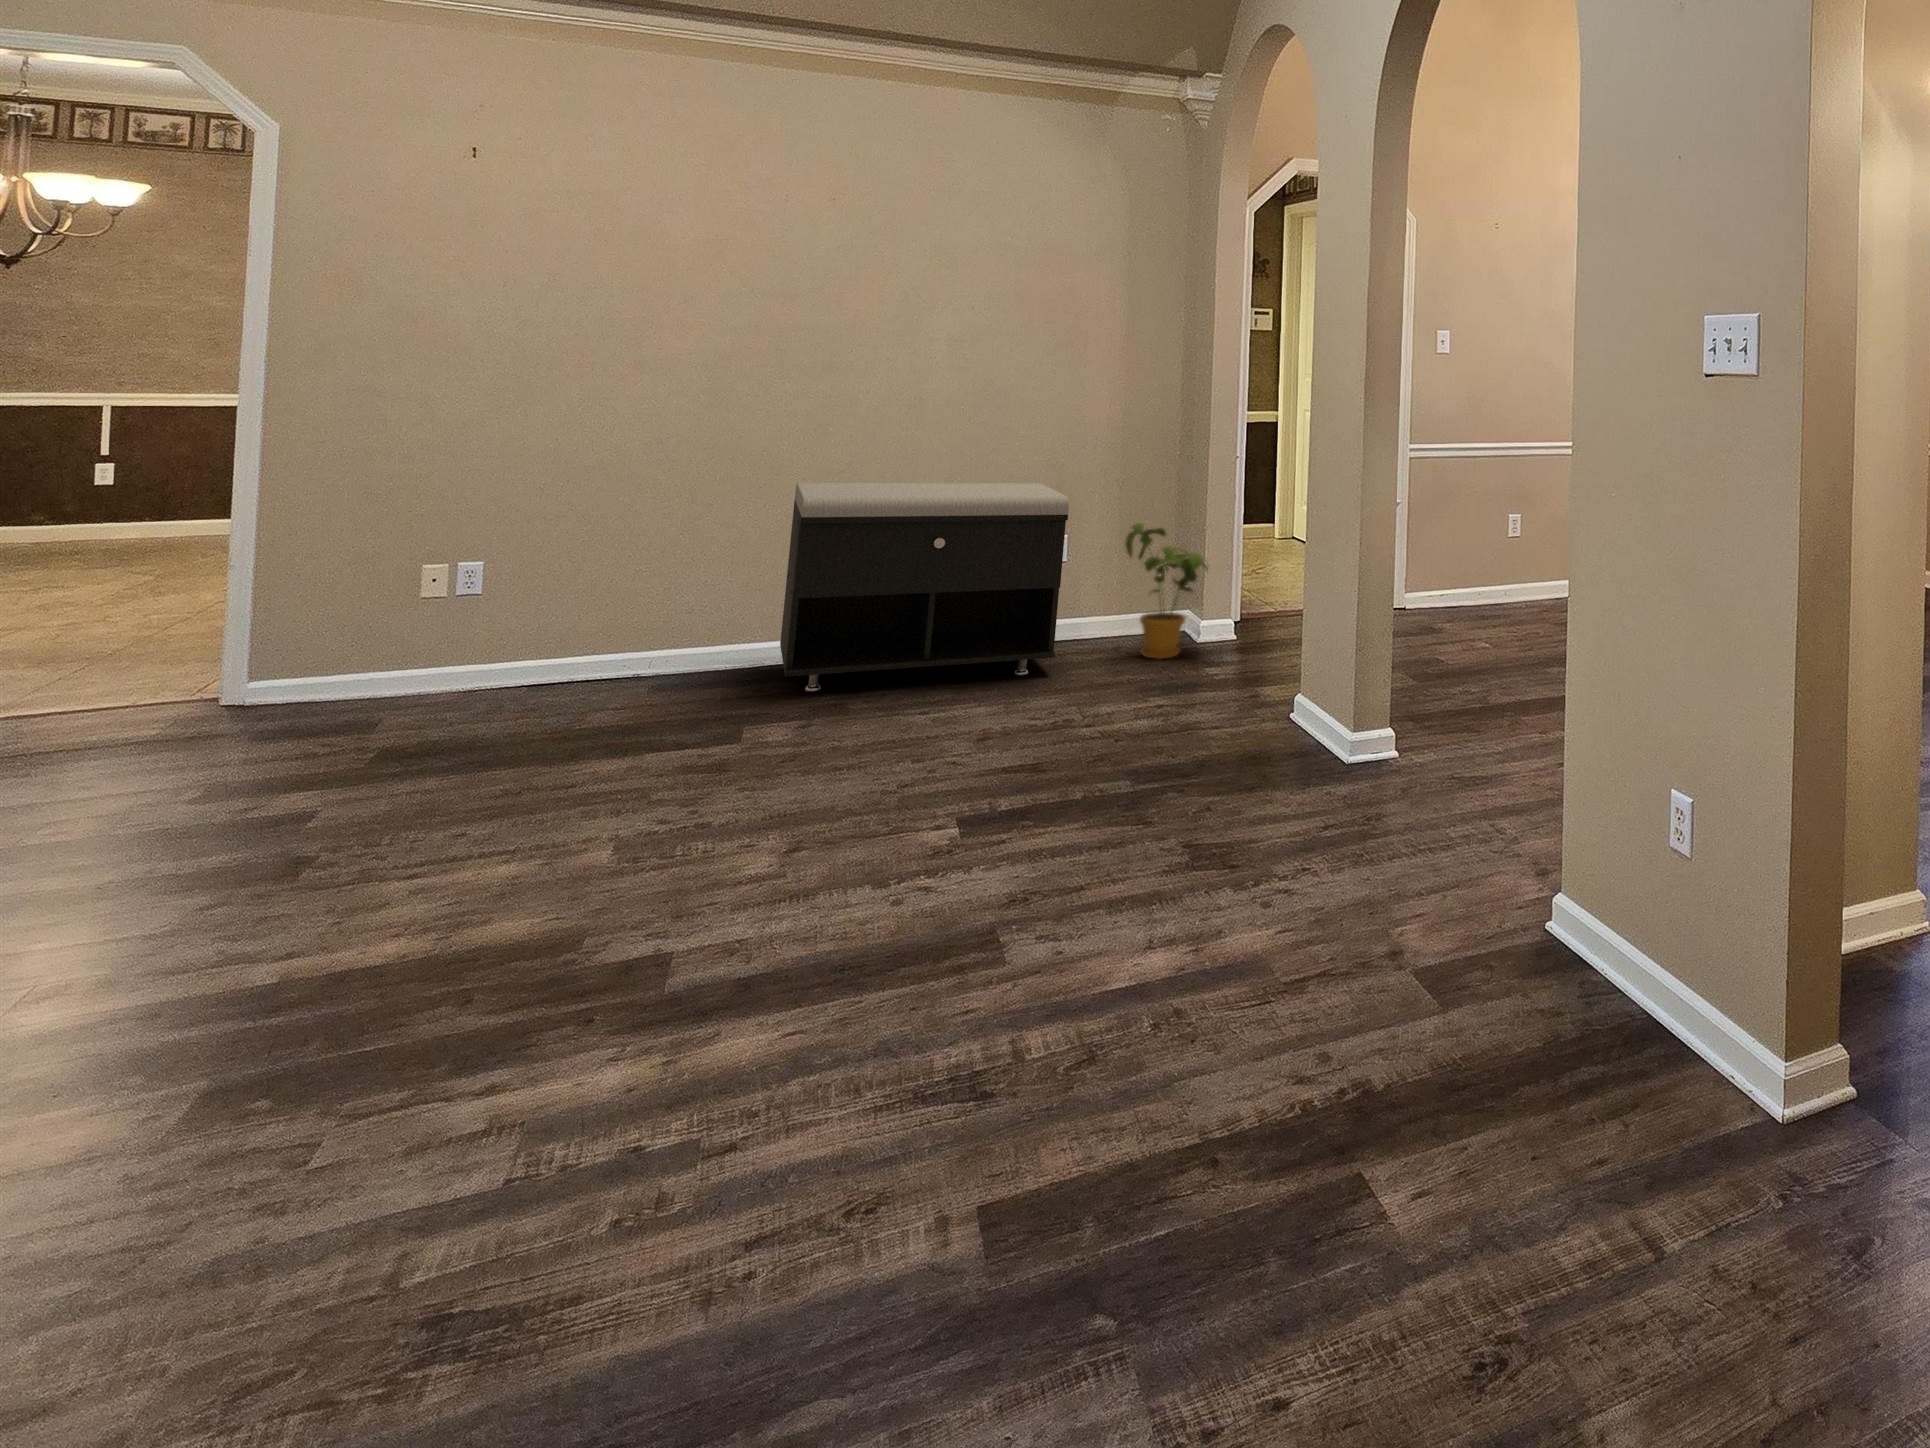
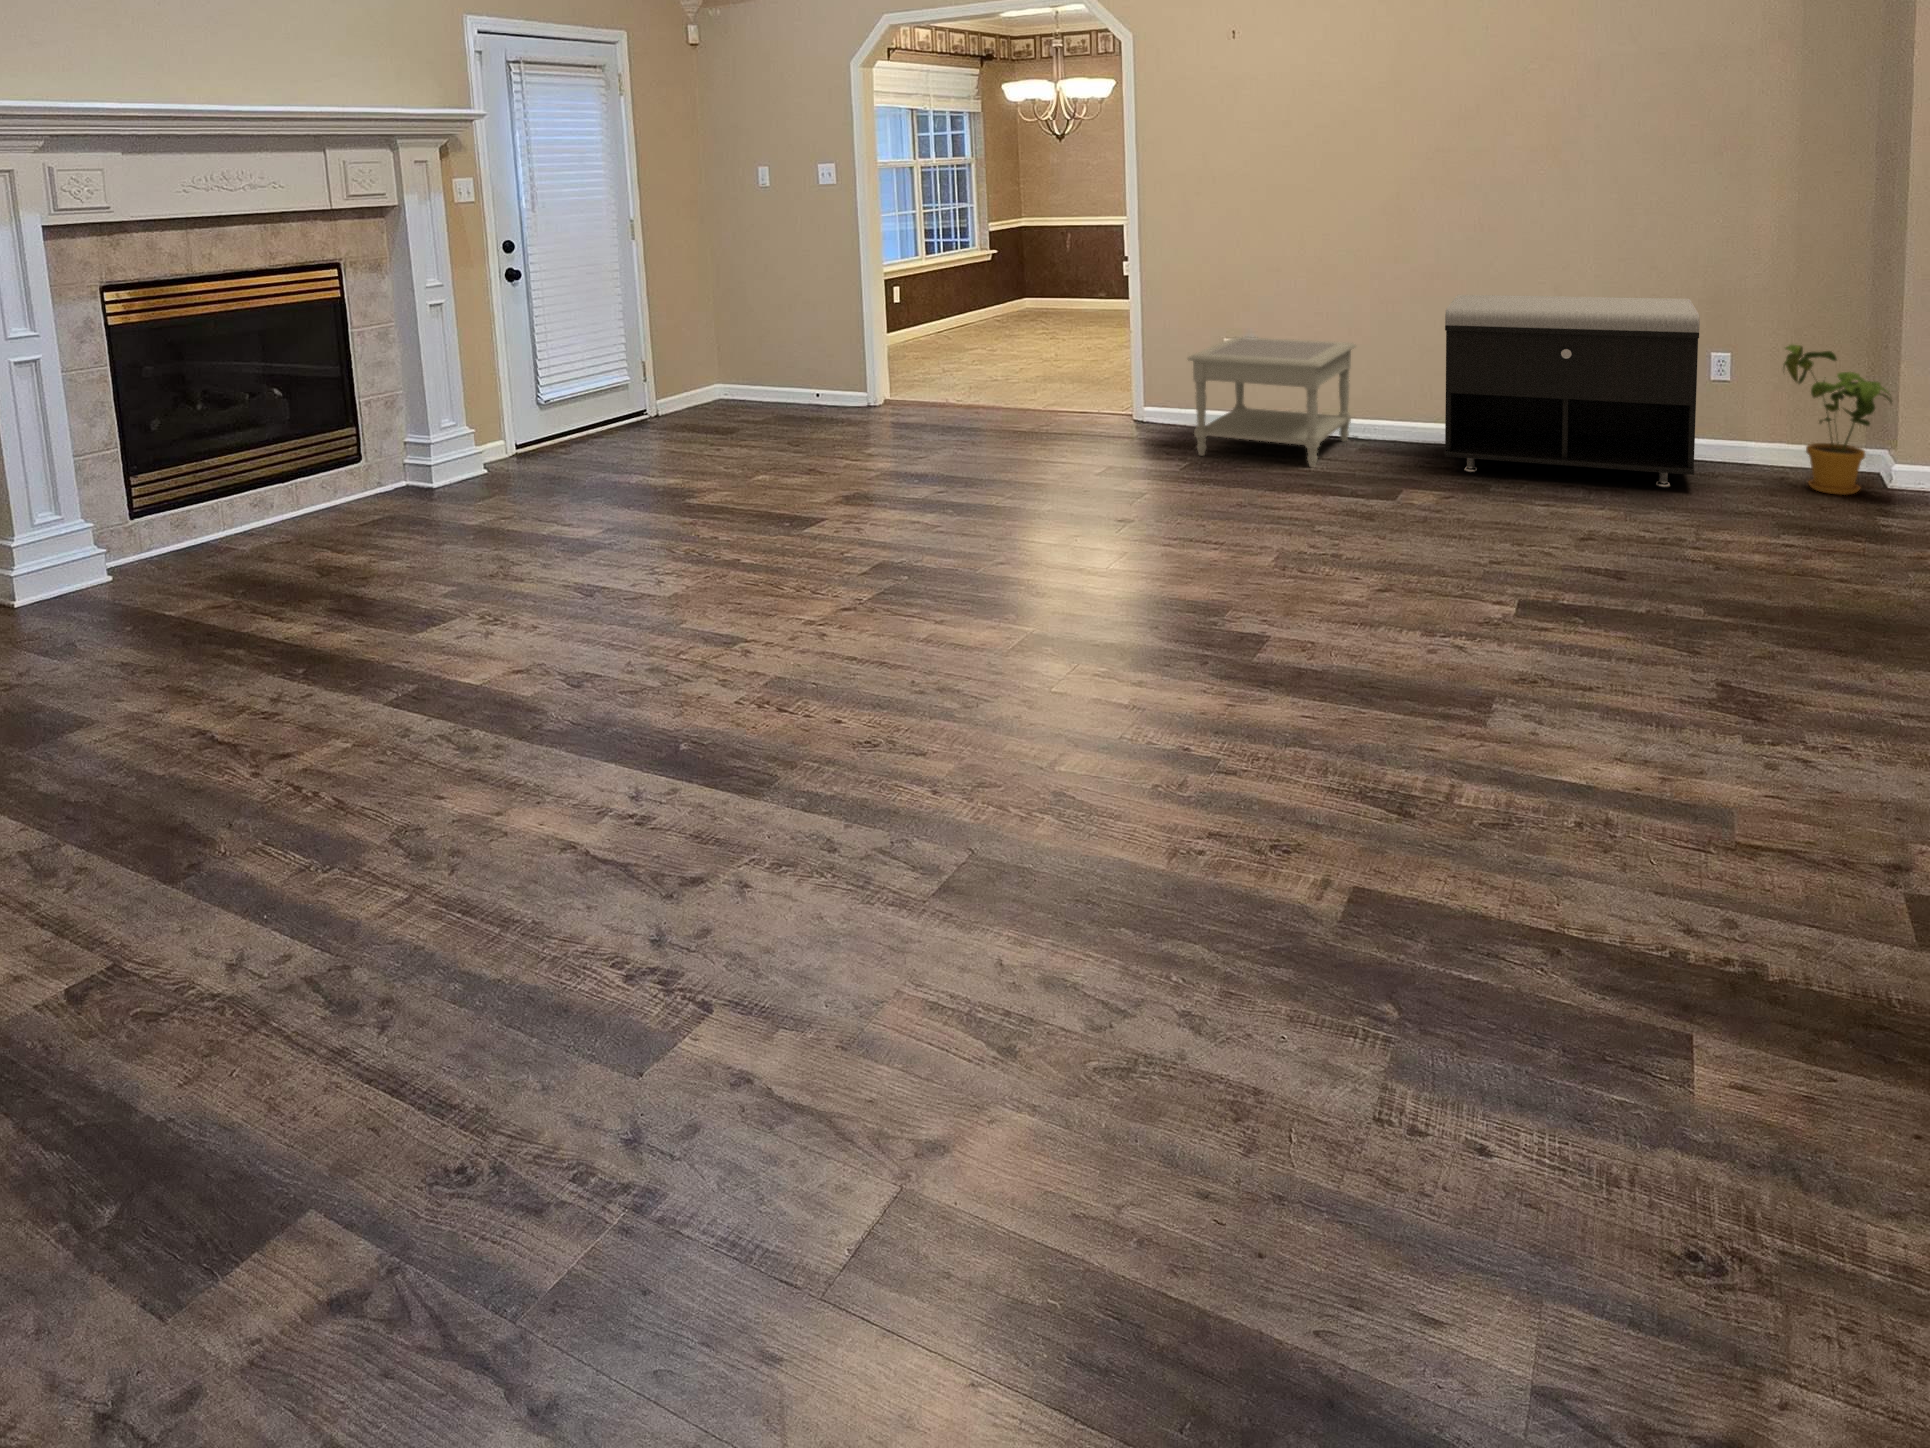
side table: none [370,547,648,733] -> present [1188,337,1356,468]

